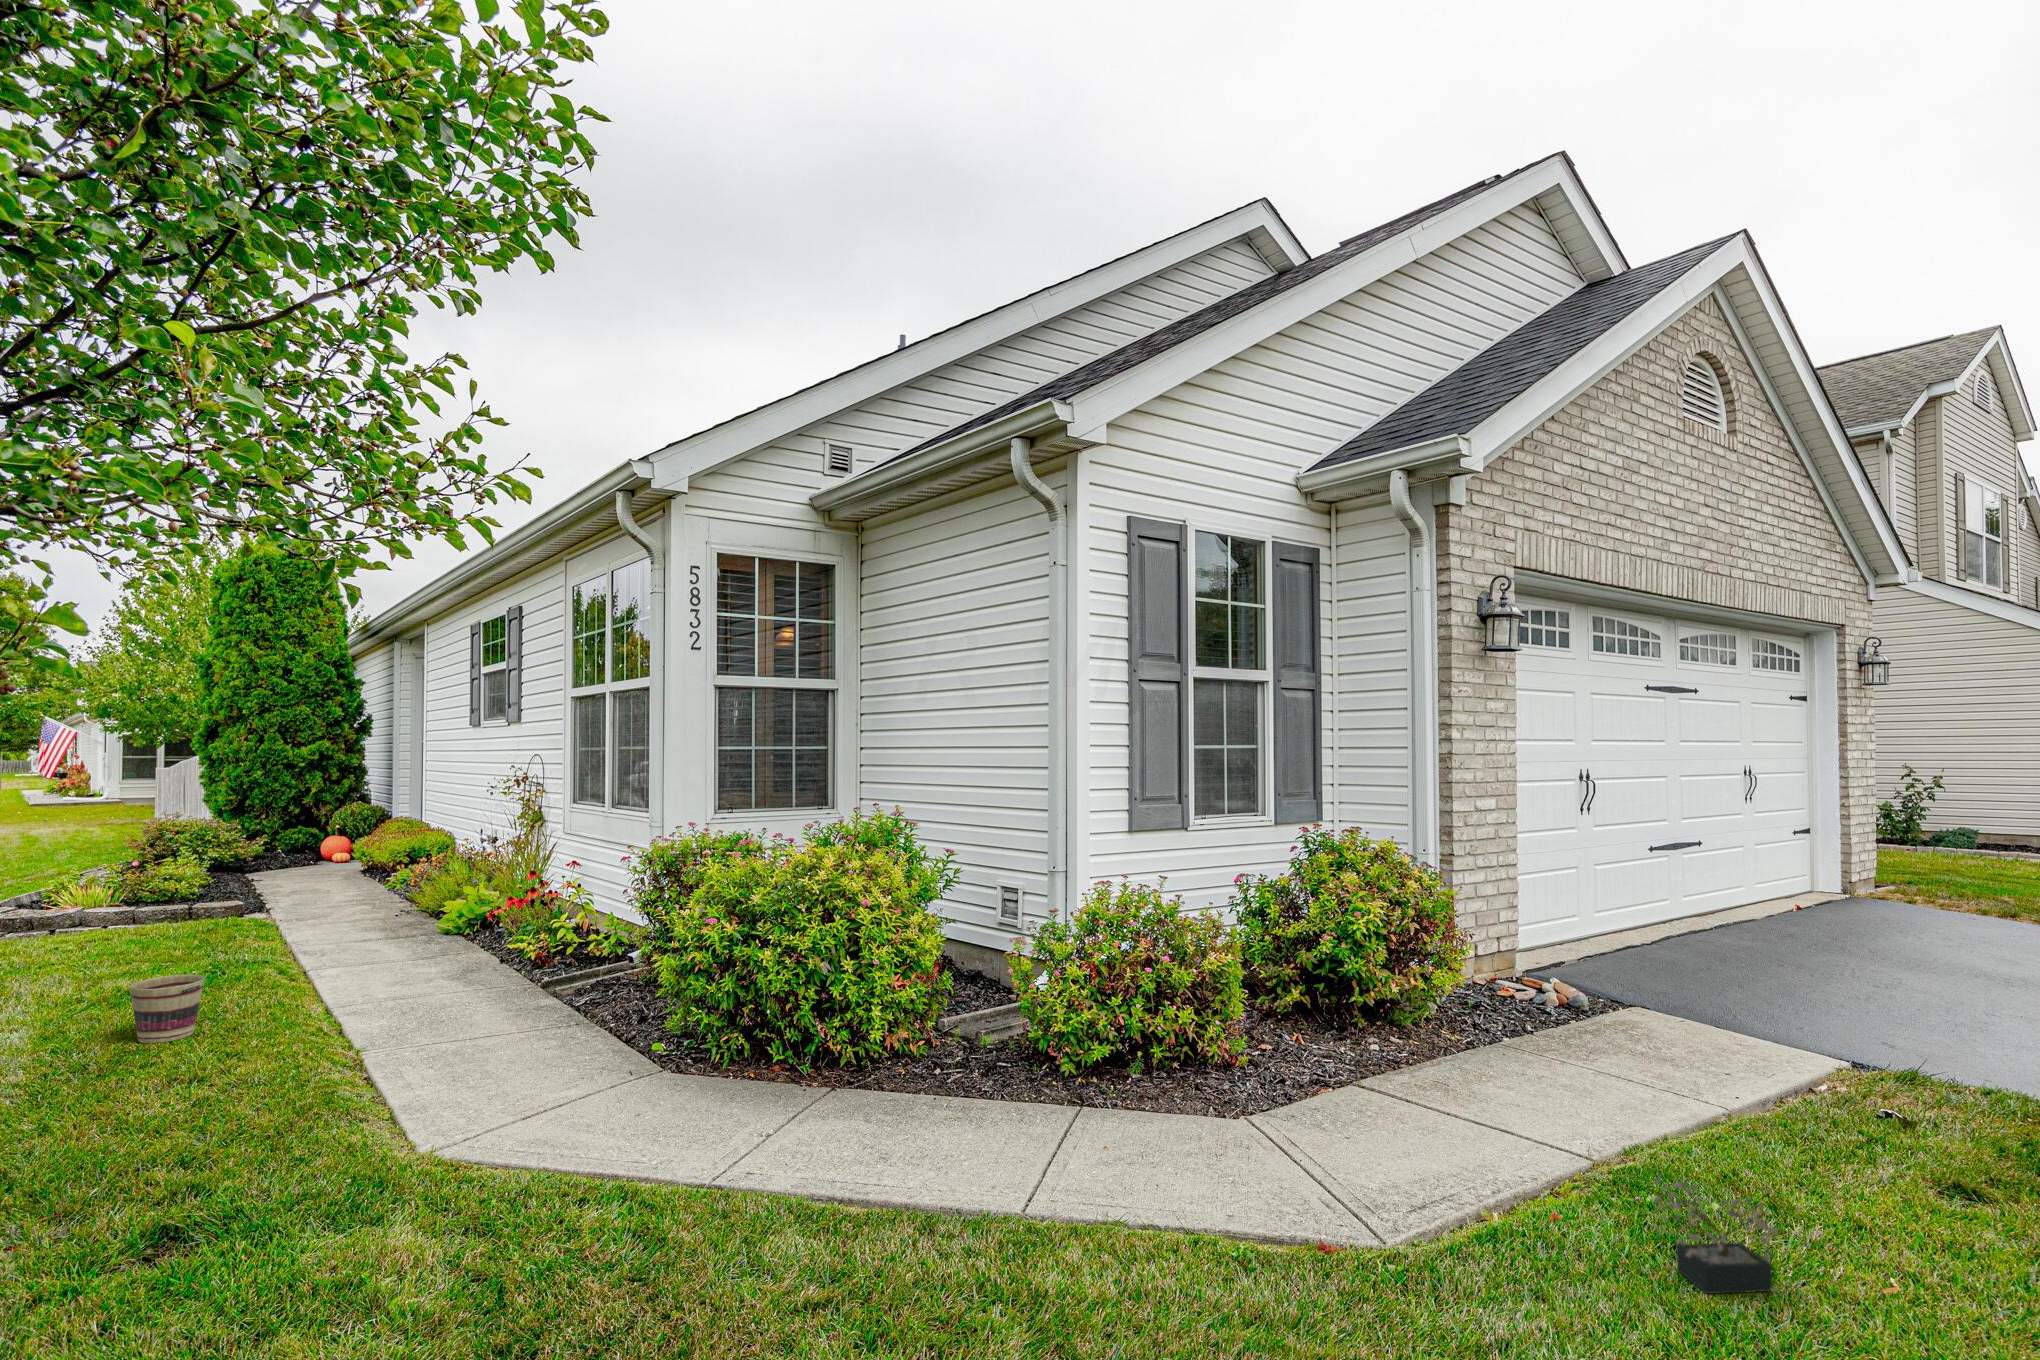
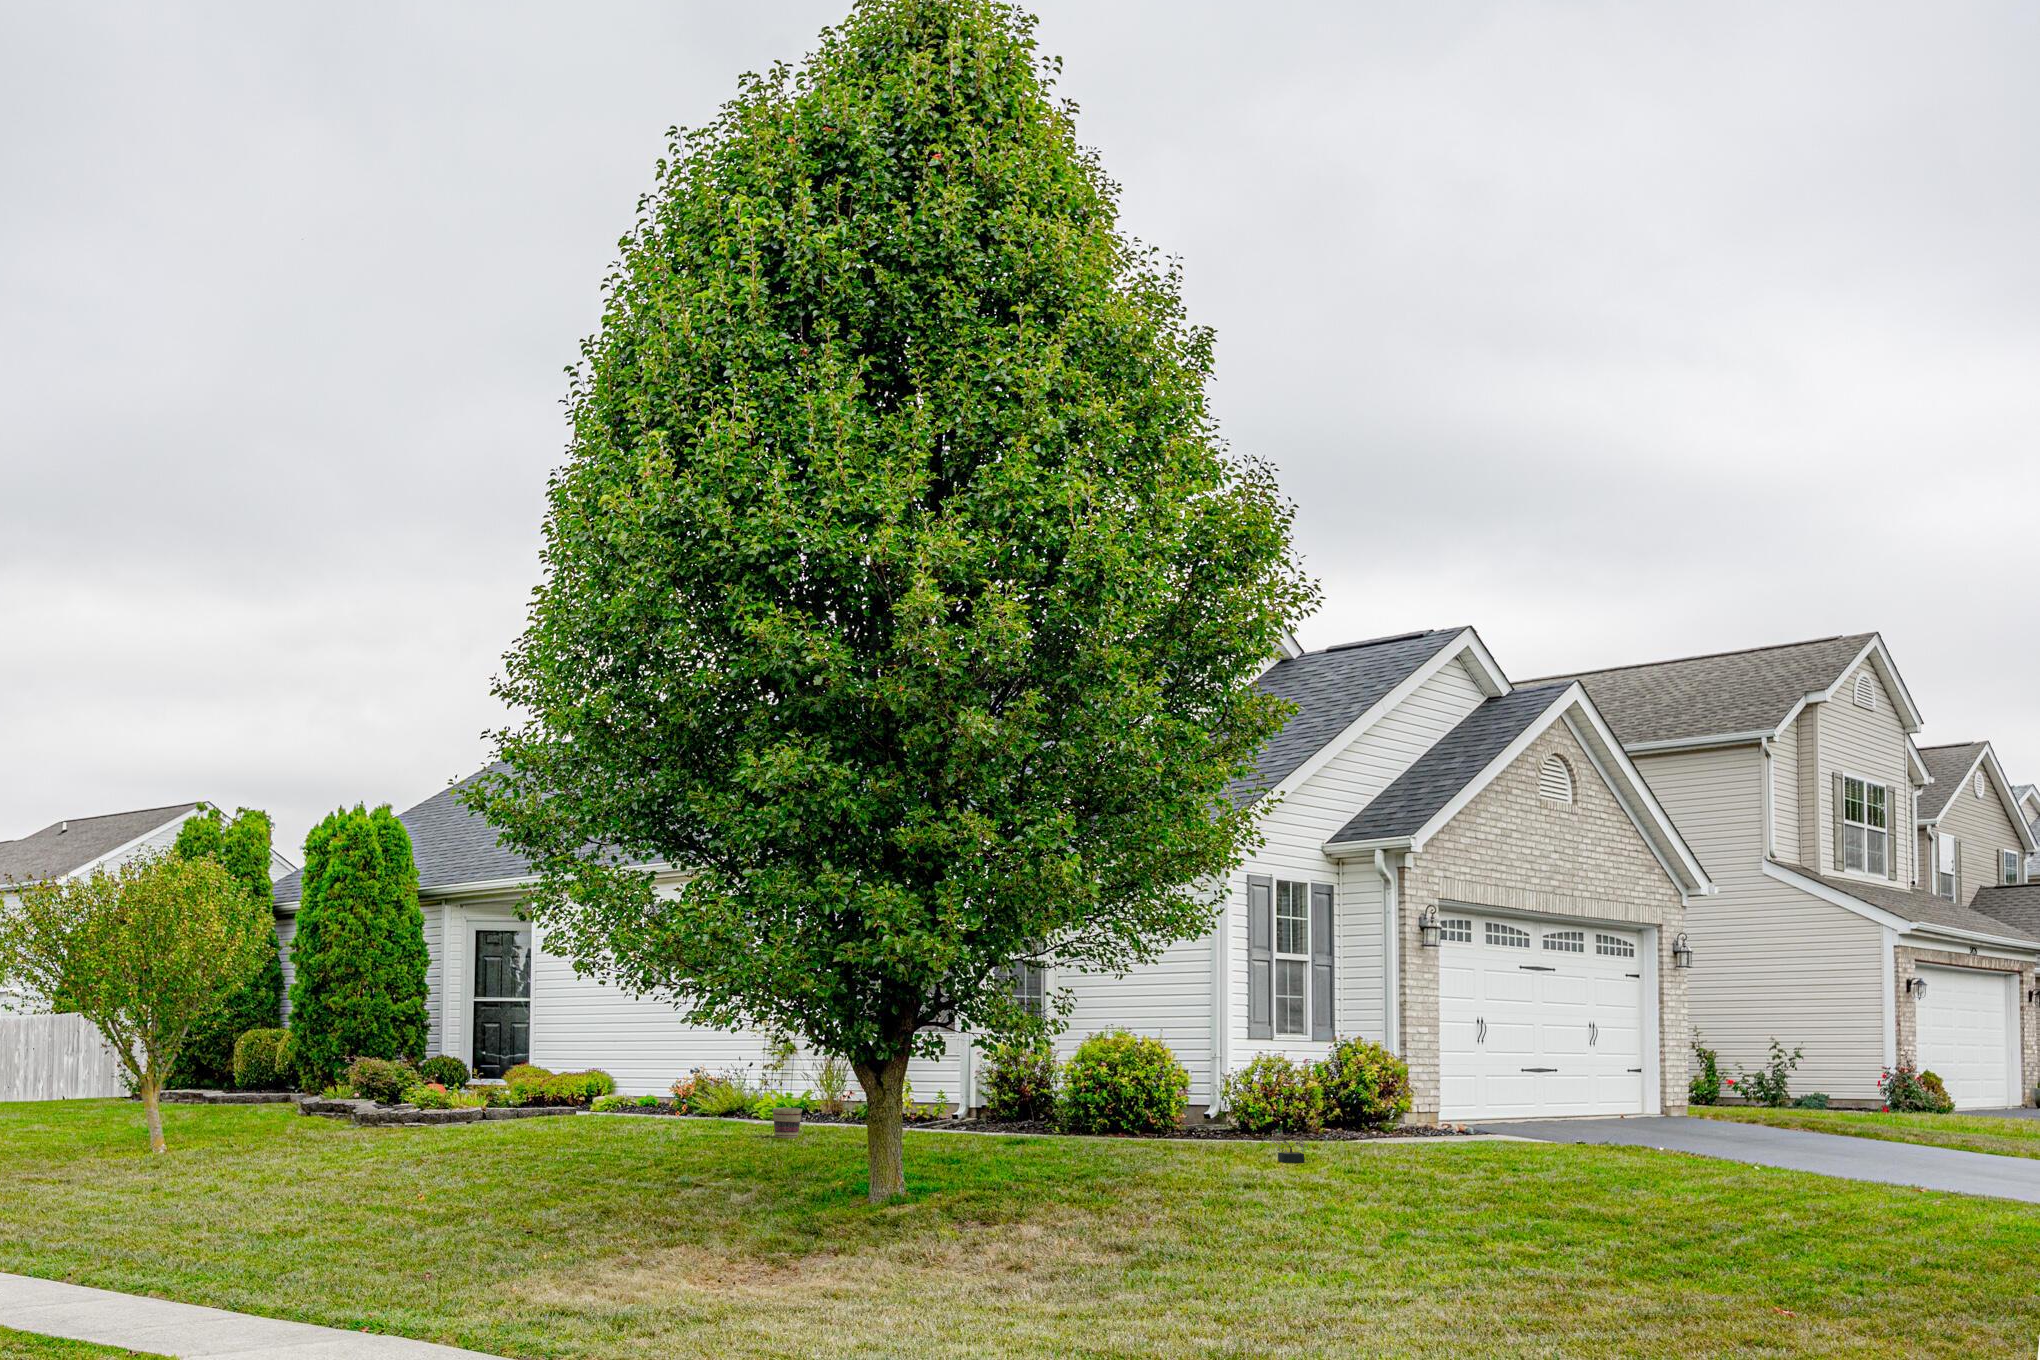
decorative plant: present [1653,1175,1778,1294] -> present [1270,1129,1308,1163]

